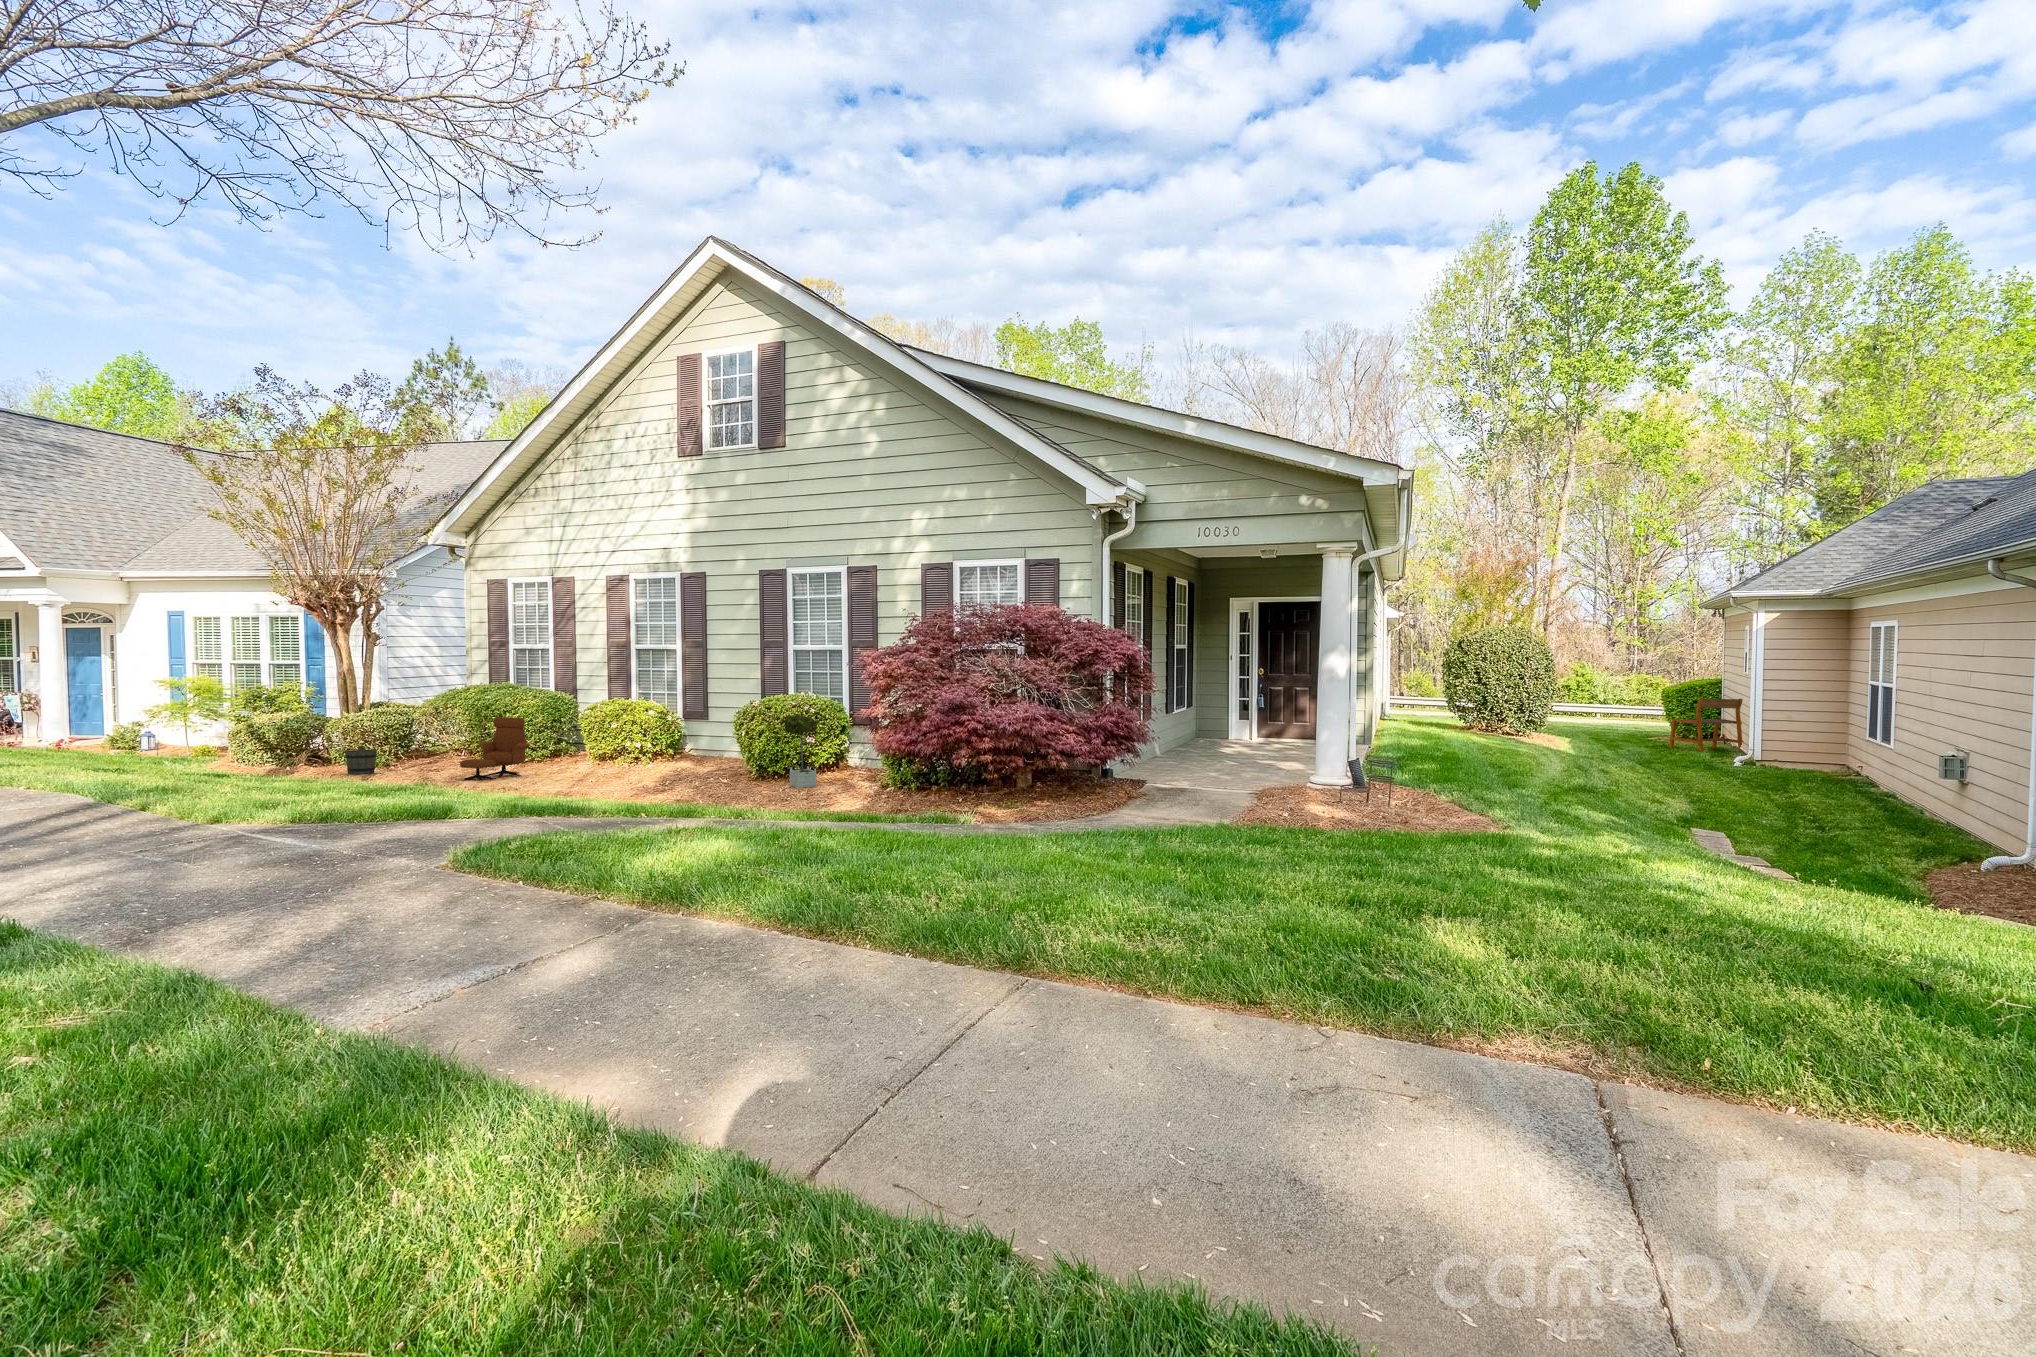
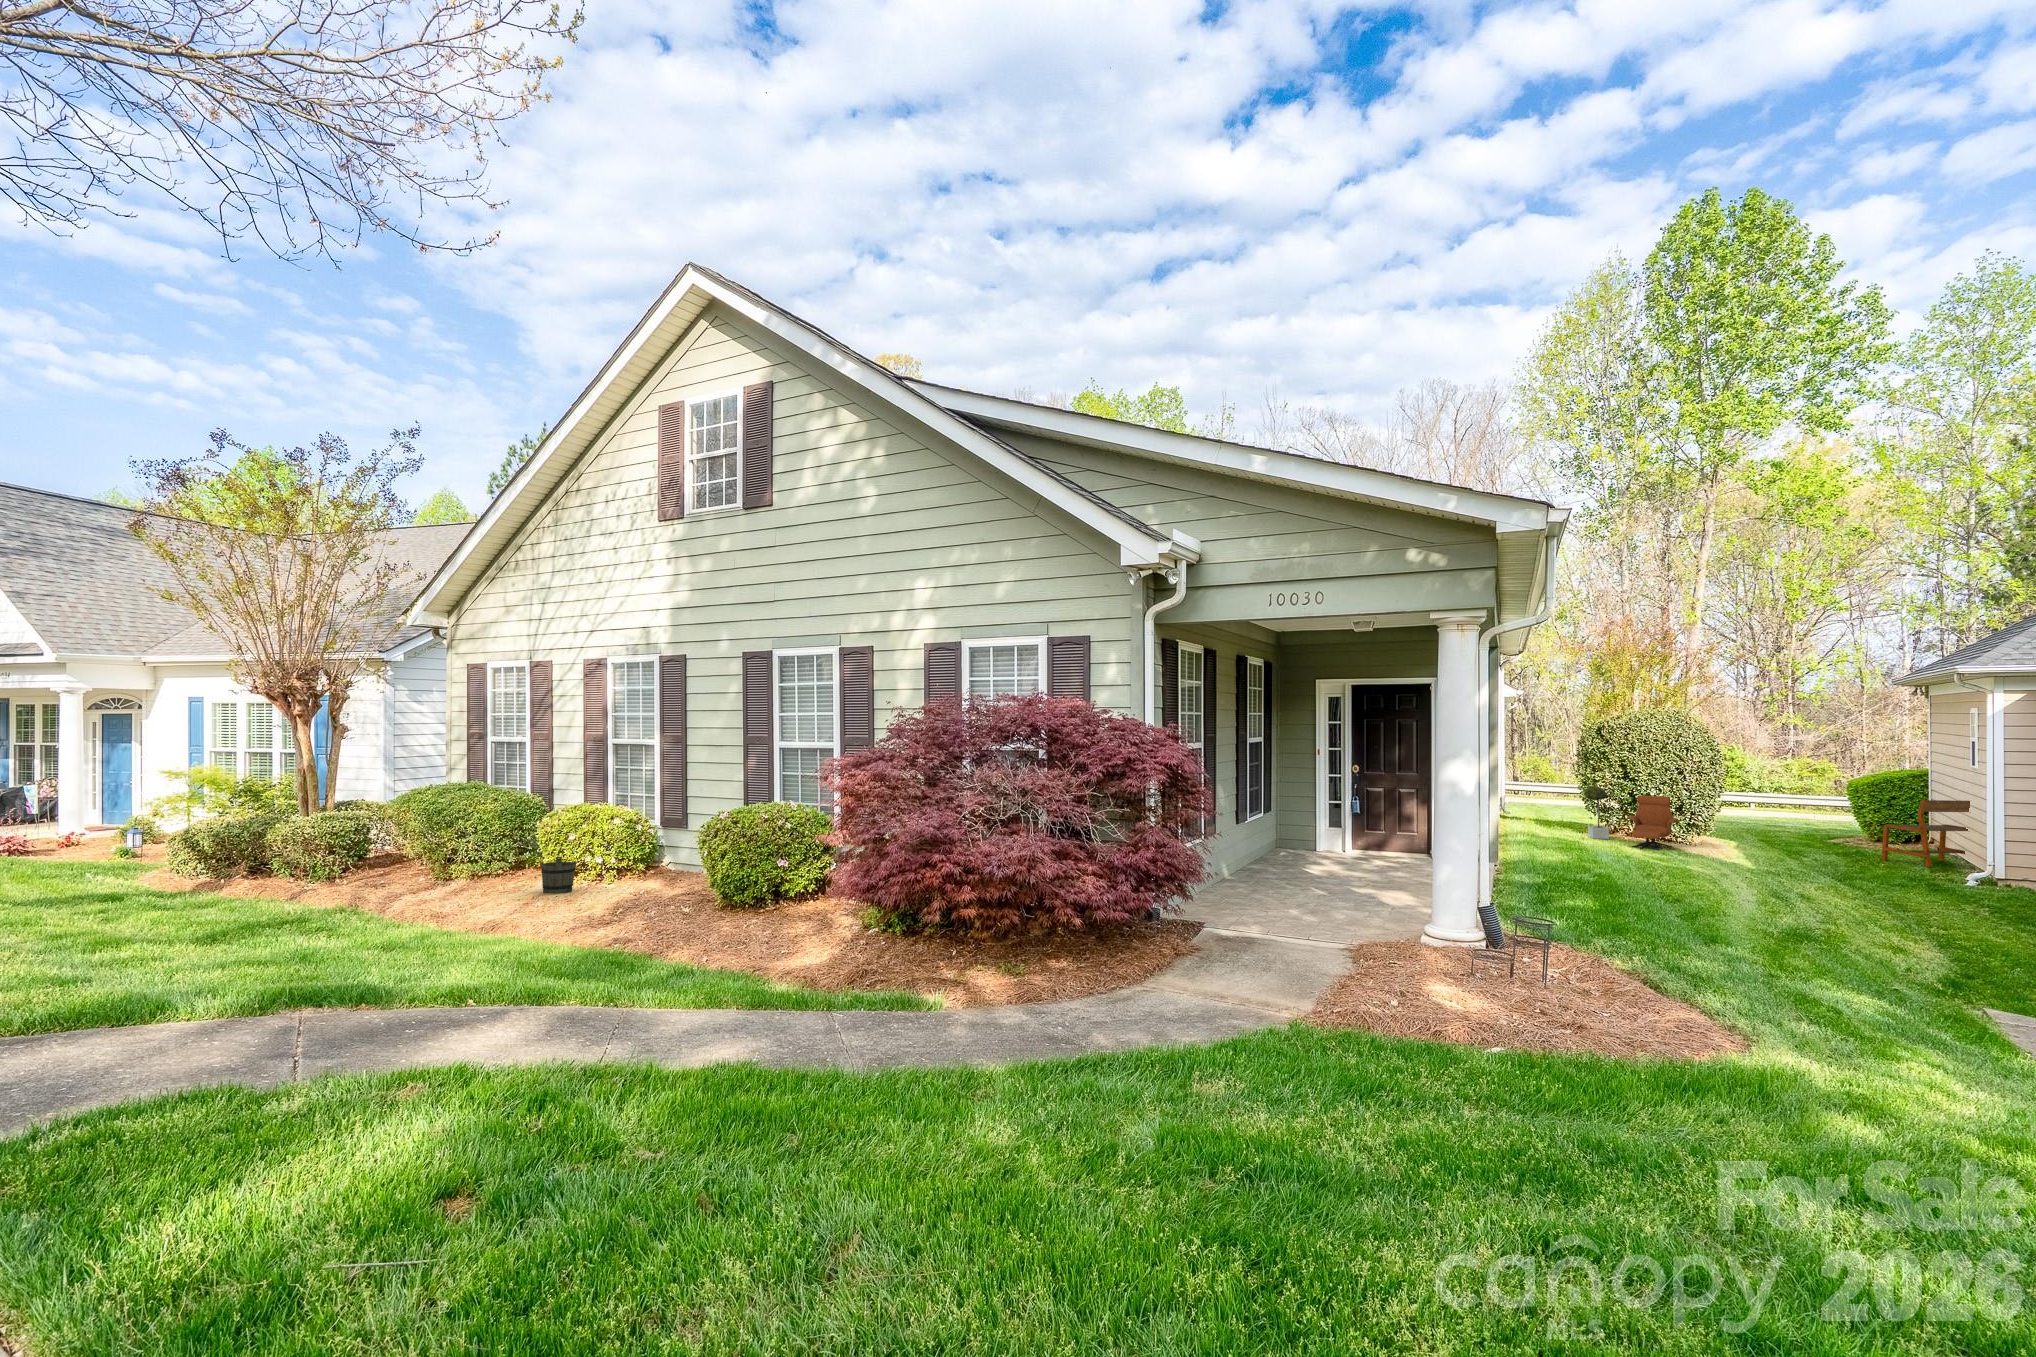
potted tree: present [785,714,817,788] -> present [1584,785,1609,839]
lounge chair: present [460,717,530,781] -> present [1628,795,1679,850]
bucket: present [345,746,377,775] -> present [541,857,576,894]

